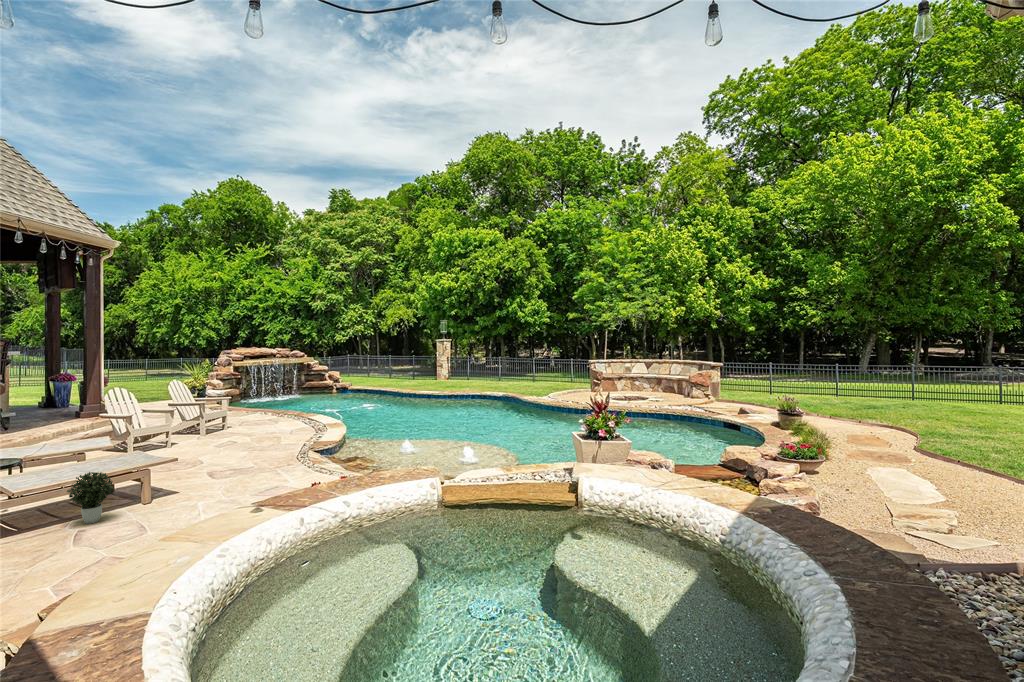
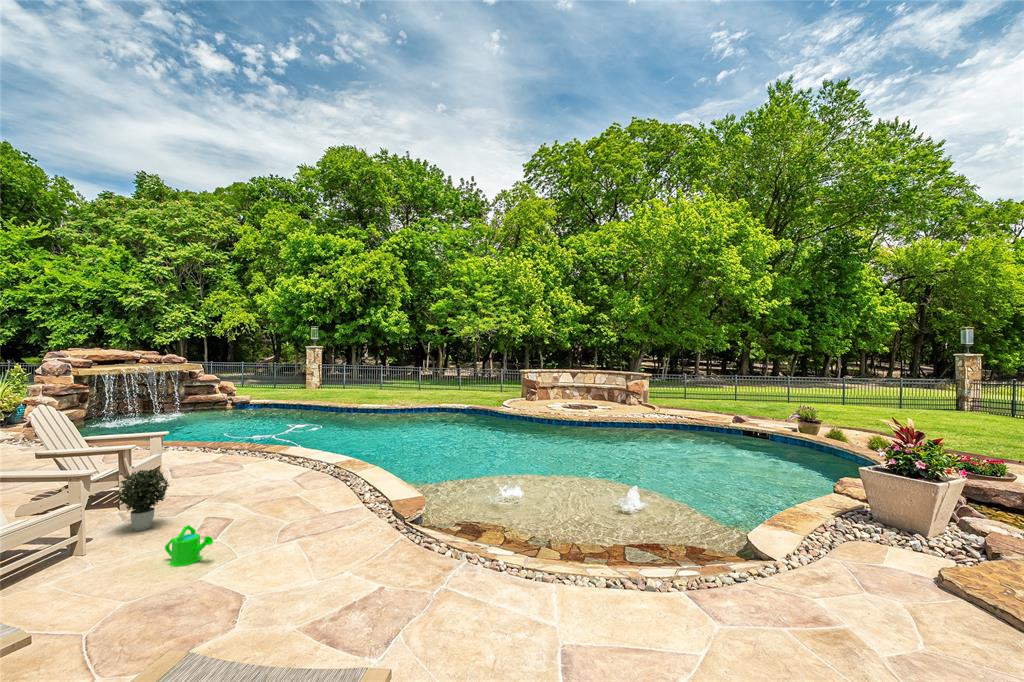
watering can: none [48,529,78,564] -> present [165,525,213,567]

